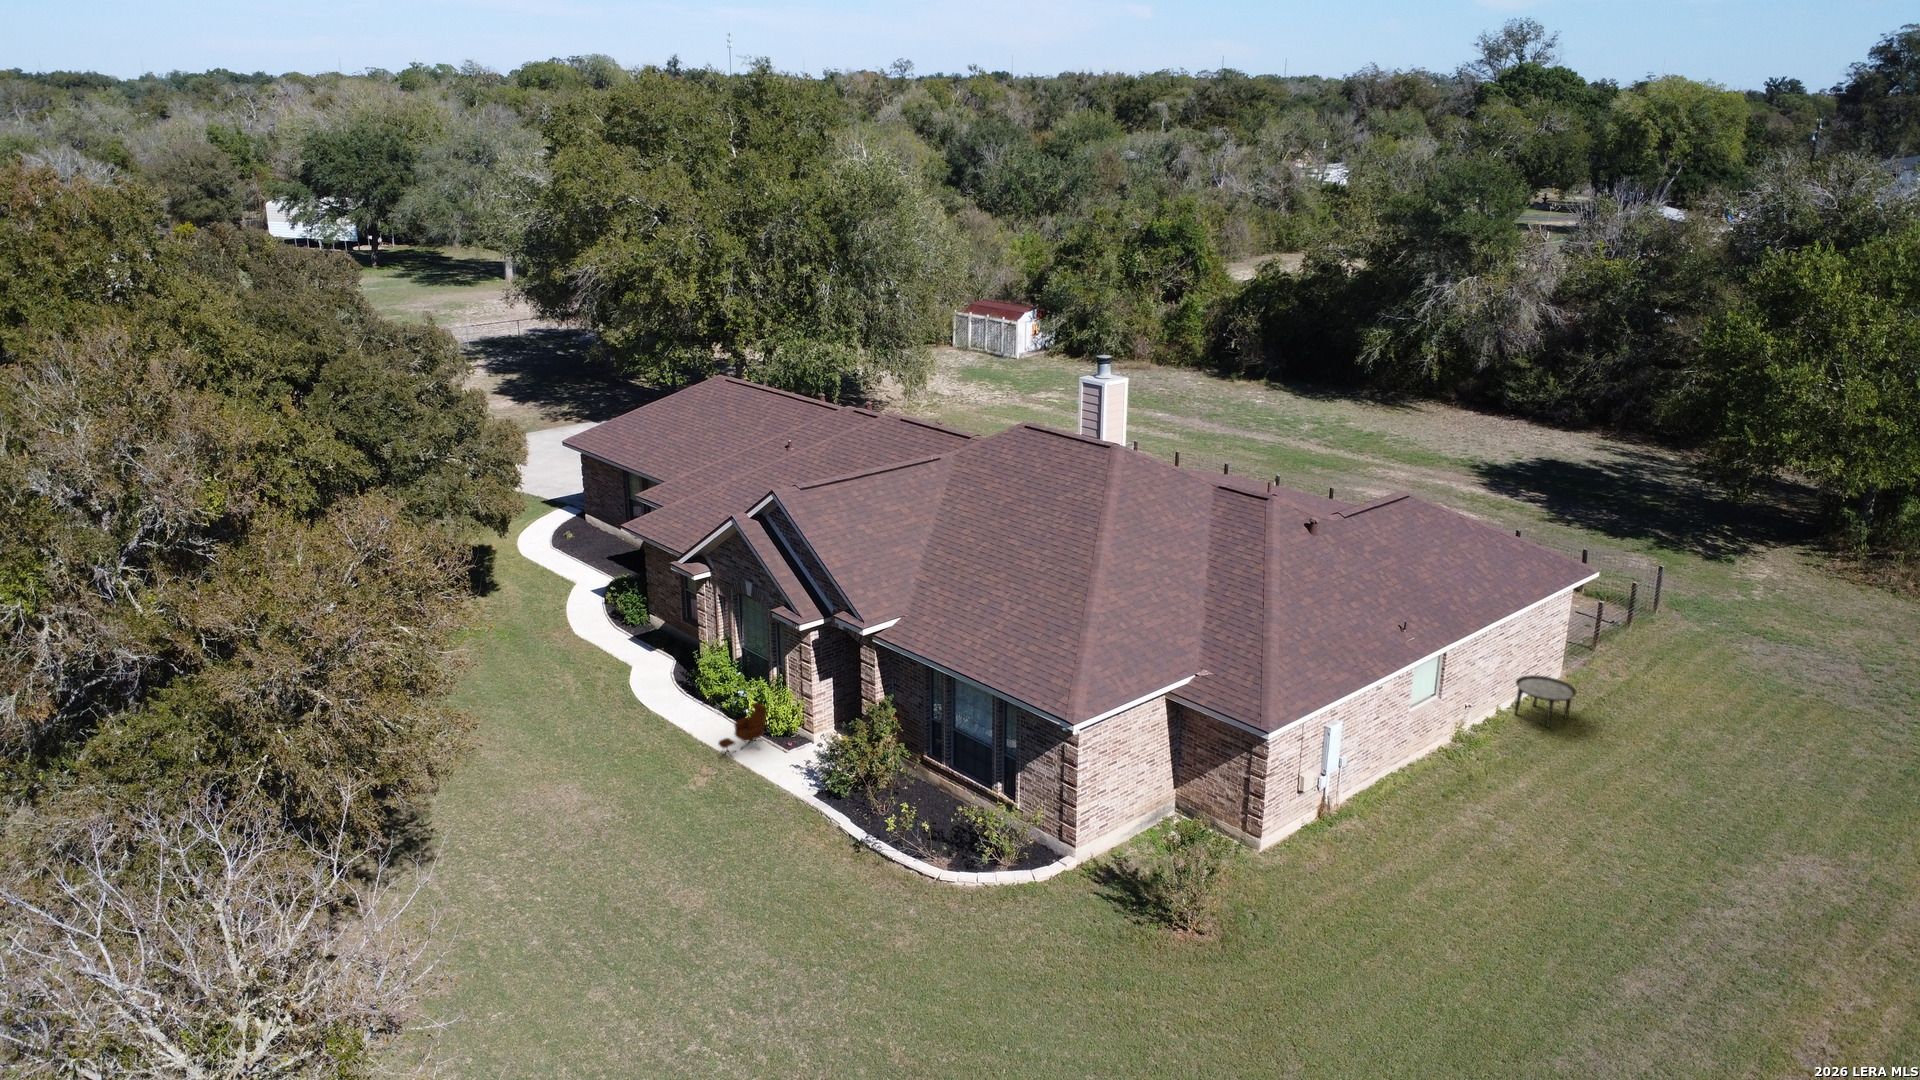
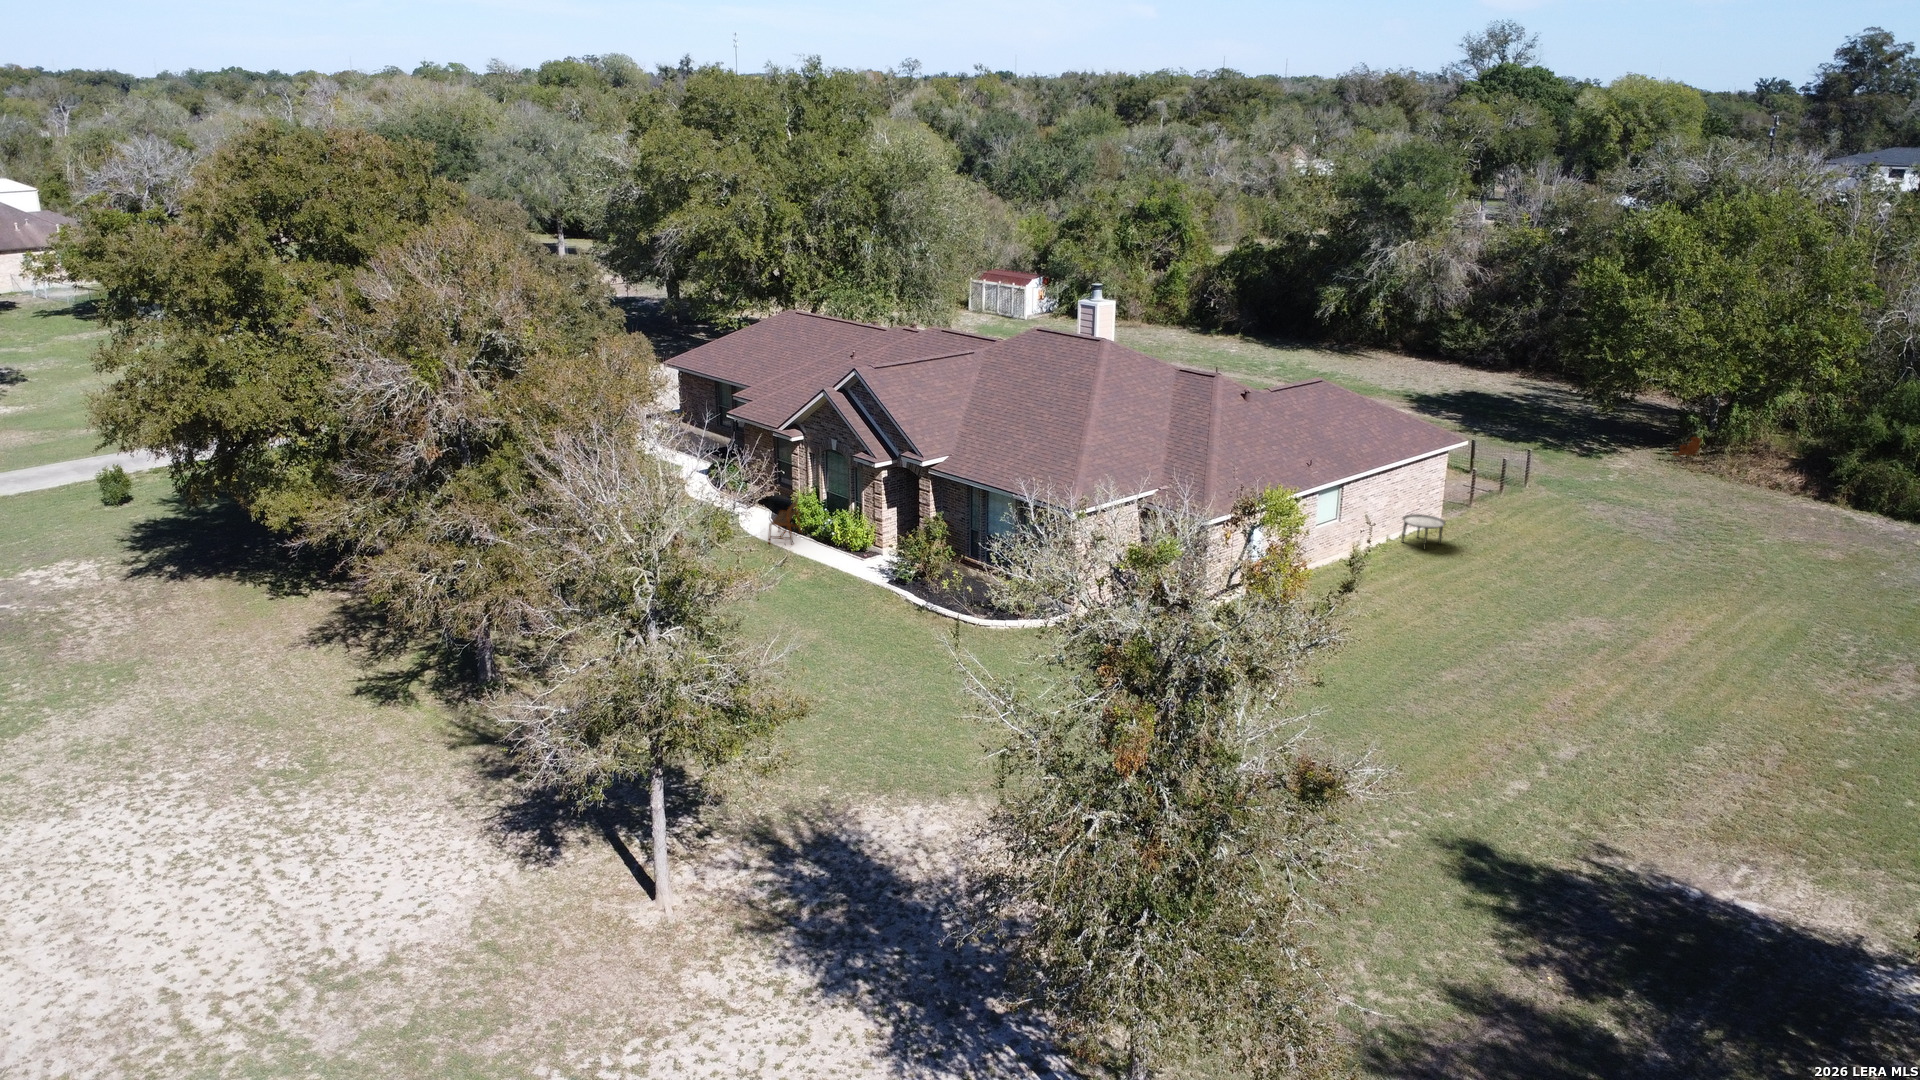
bench: none [661,654,709,723] -> present [768,498,801,544]
lounge chair: present [719,703,767,754] -> present [1672,437,1702,459]

